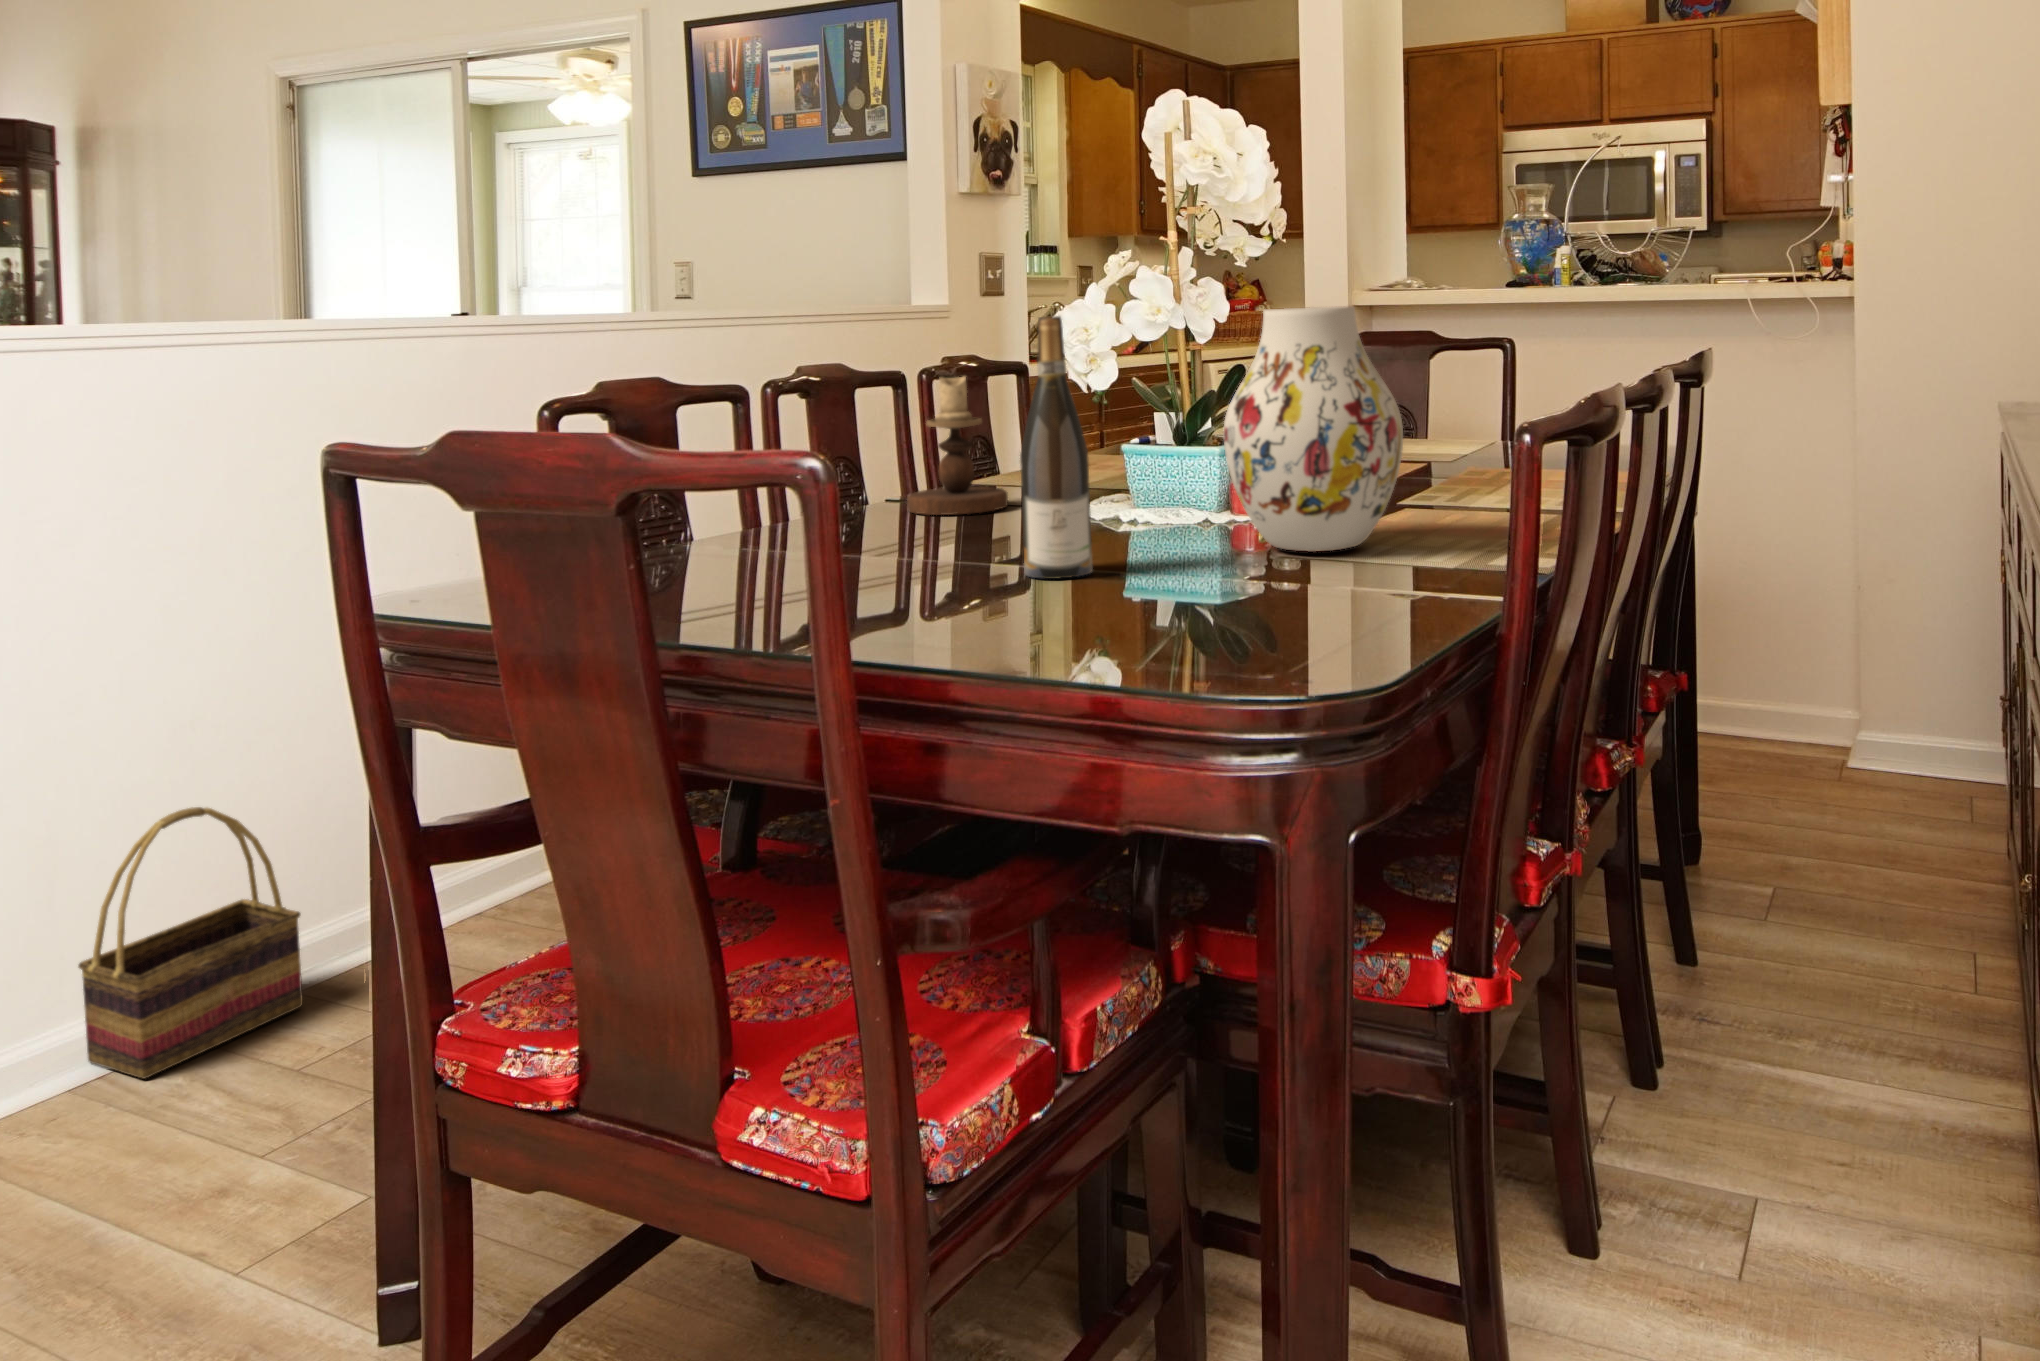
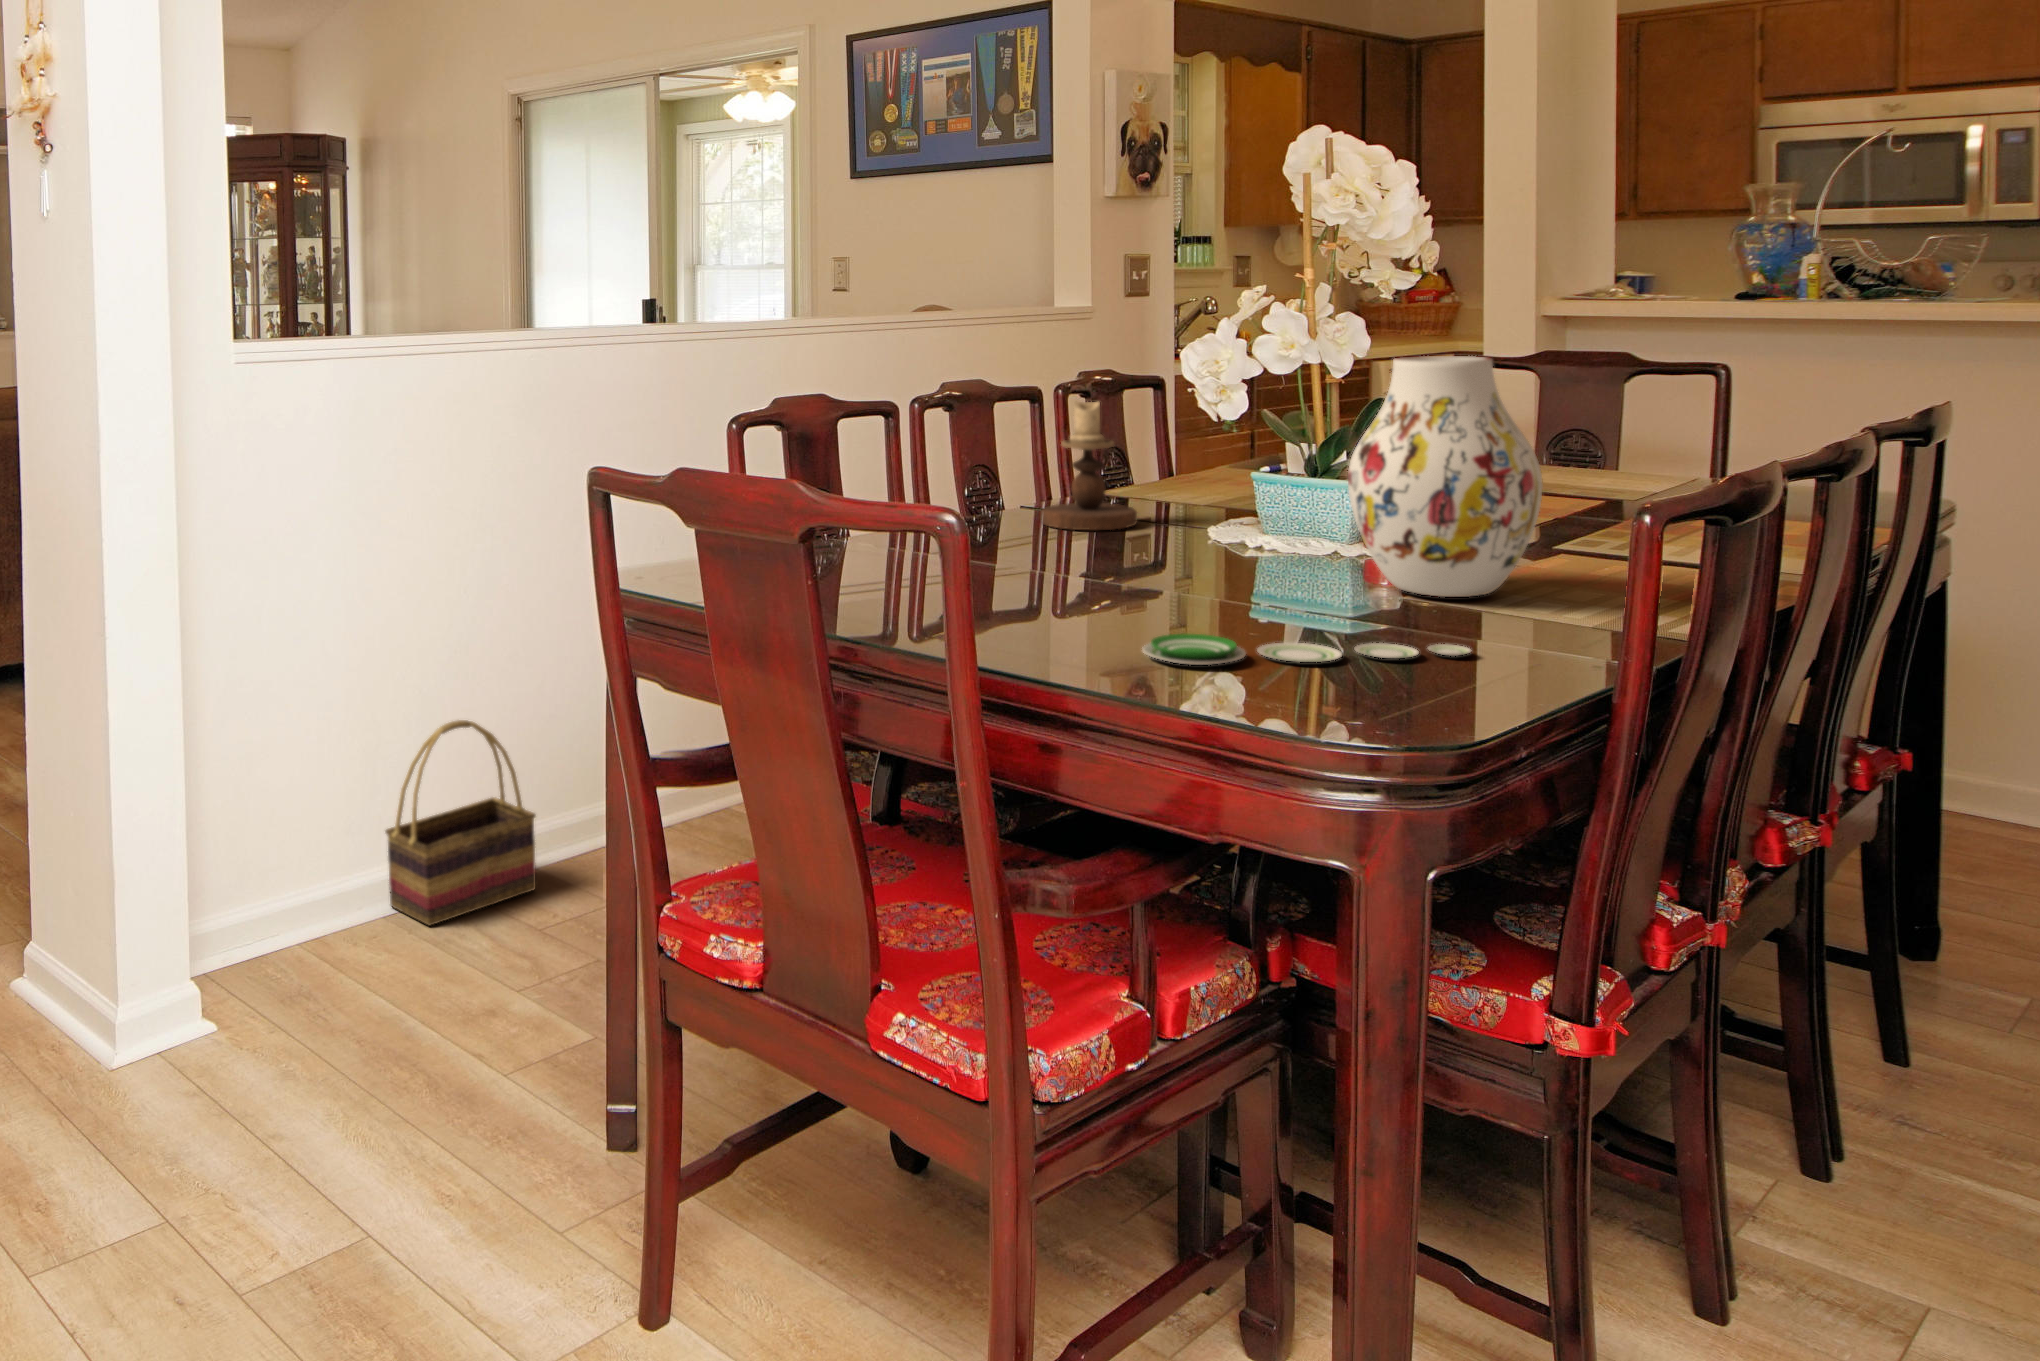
wine bottle: present [1020,316,1092,579] -> none [1143,364,1210,604]
plate: none [1030,595,1359,638] -> present [1143,634,1471,665]

